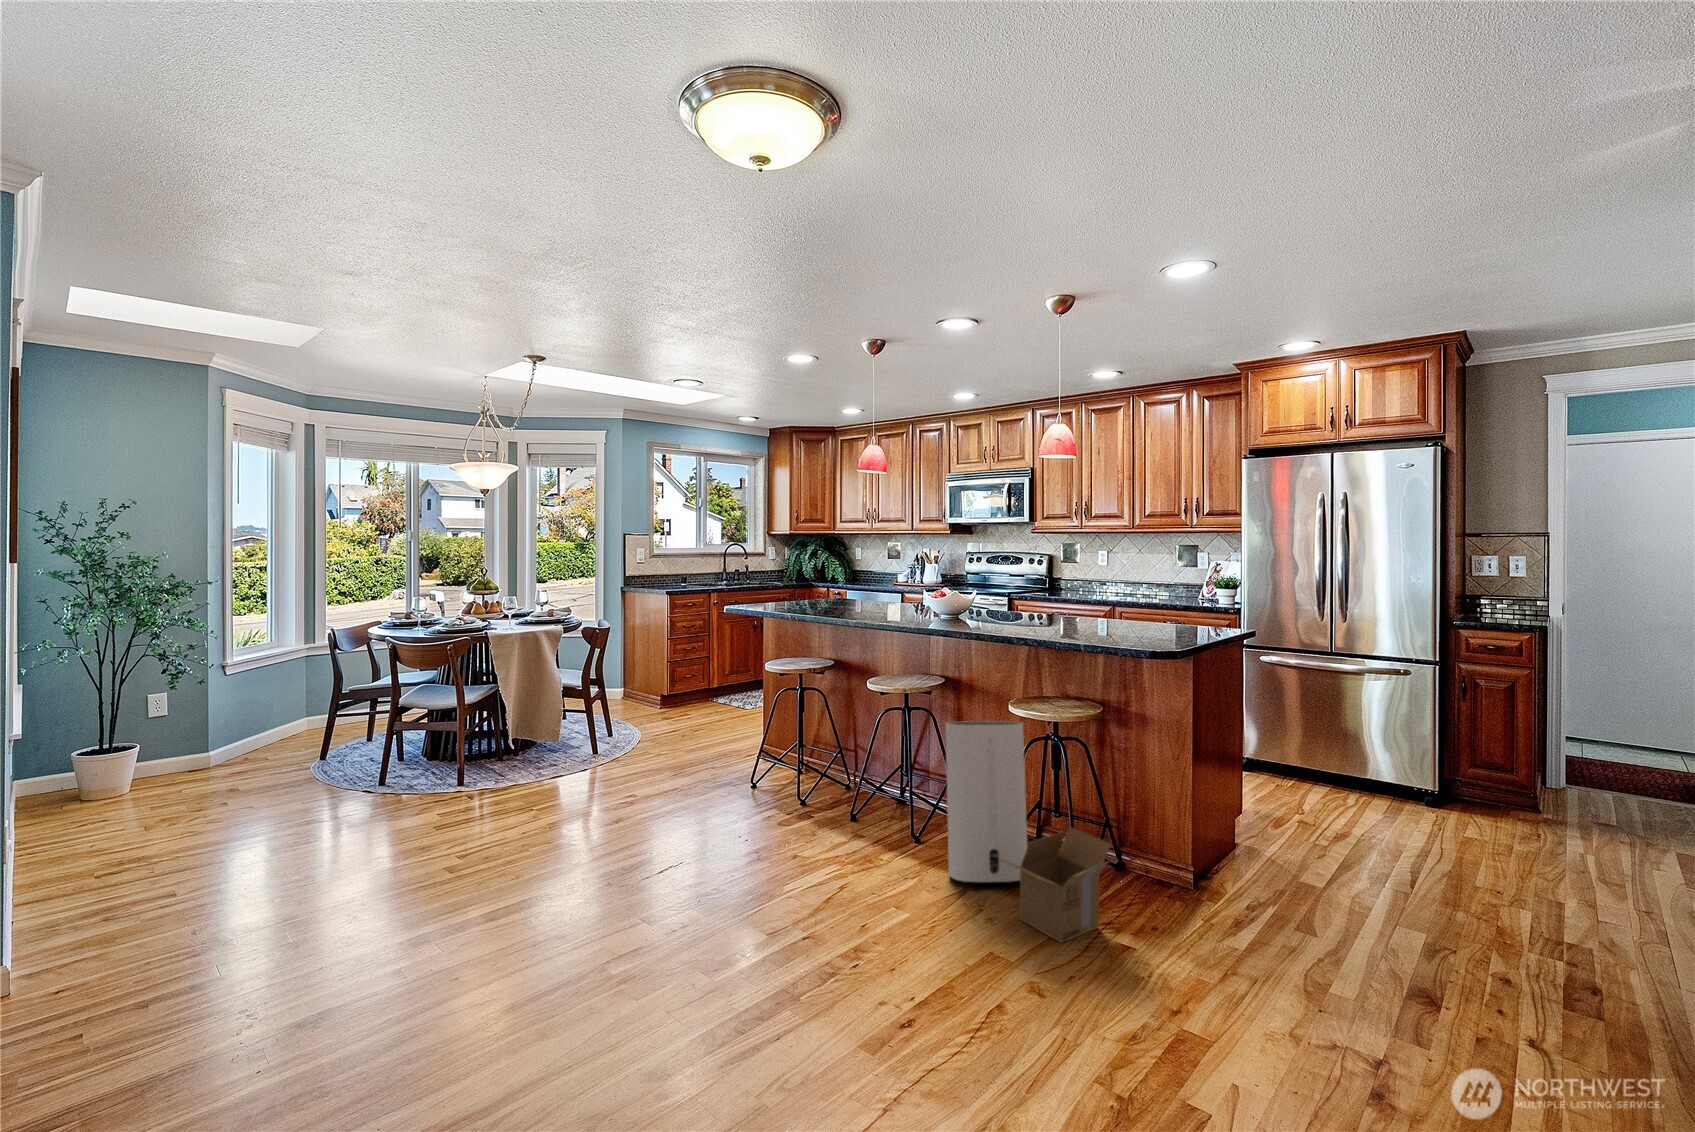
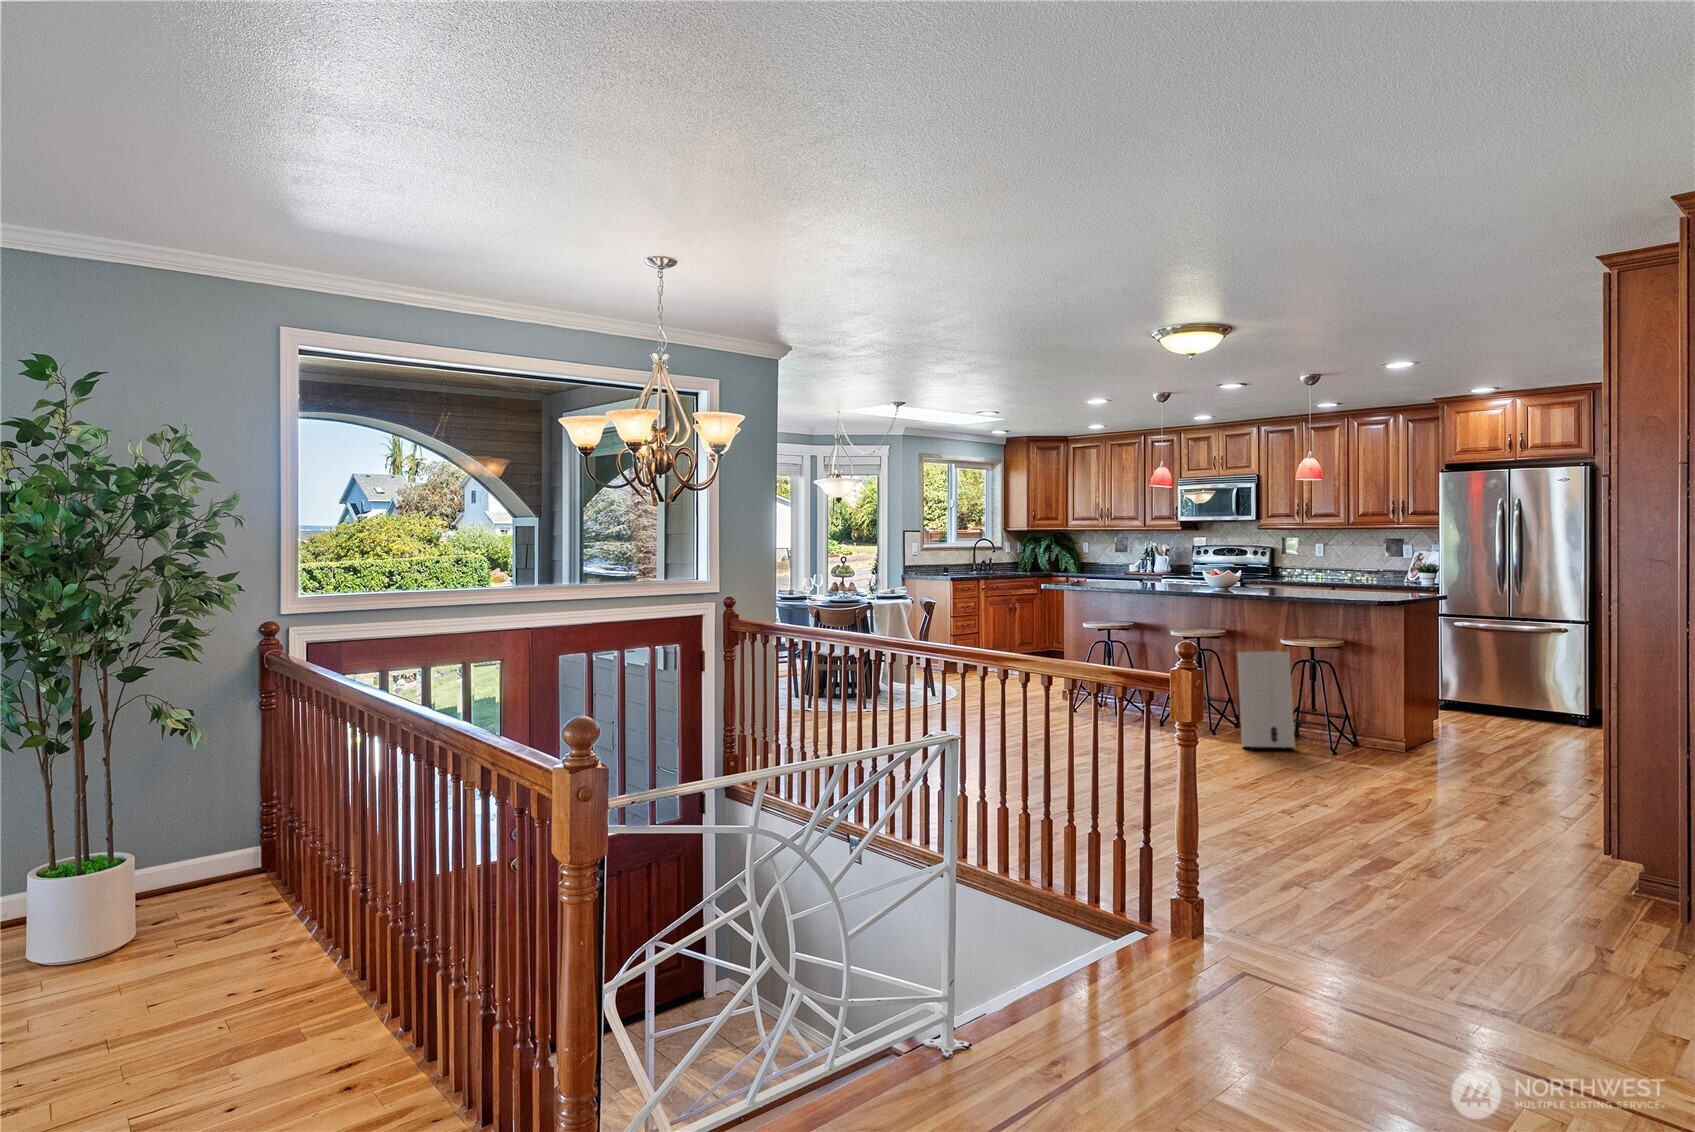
cardboard box: present [1002,828,1112,943] -> none [1286,710,1359,767]

